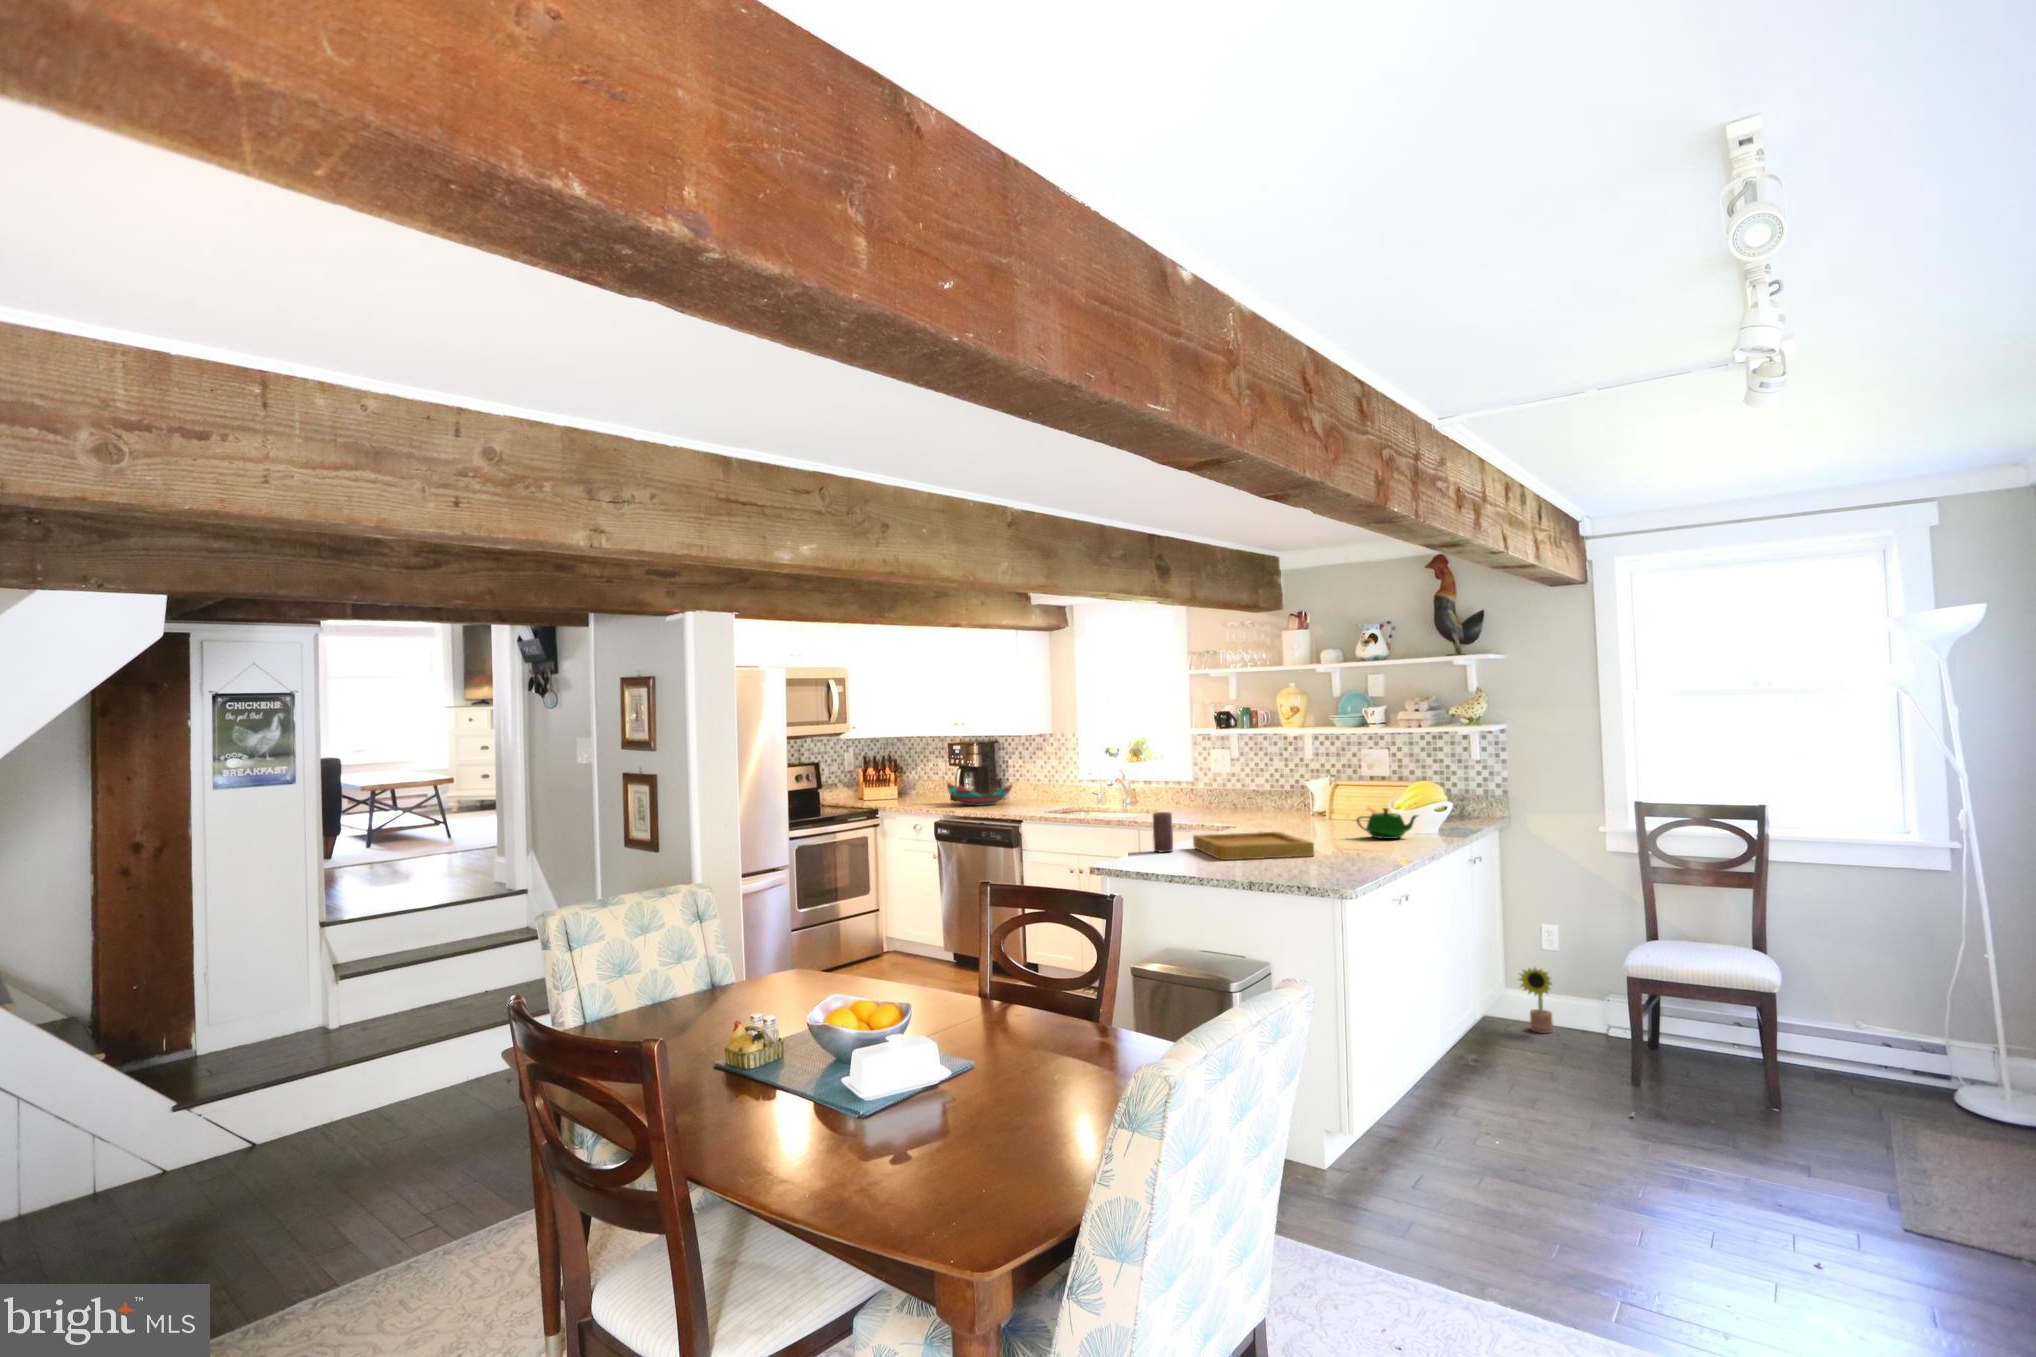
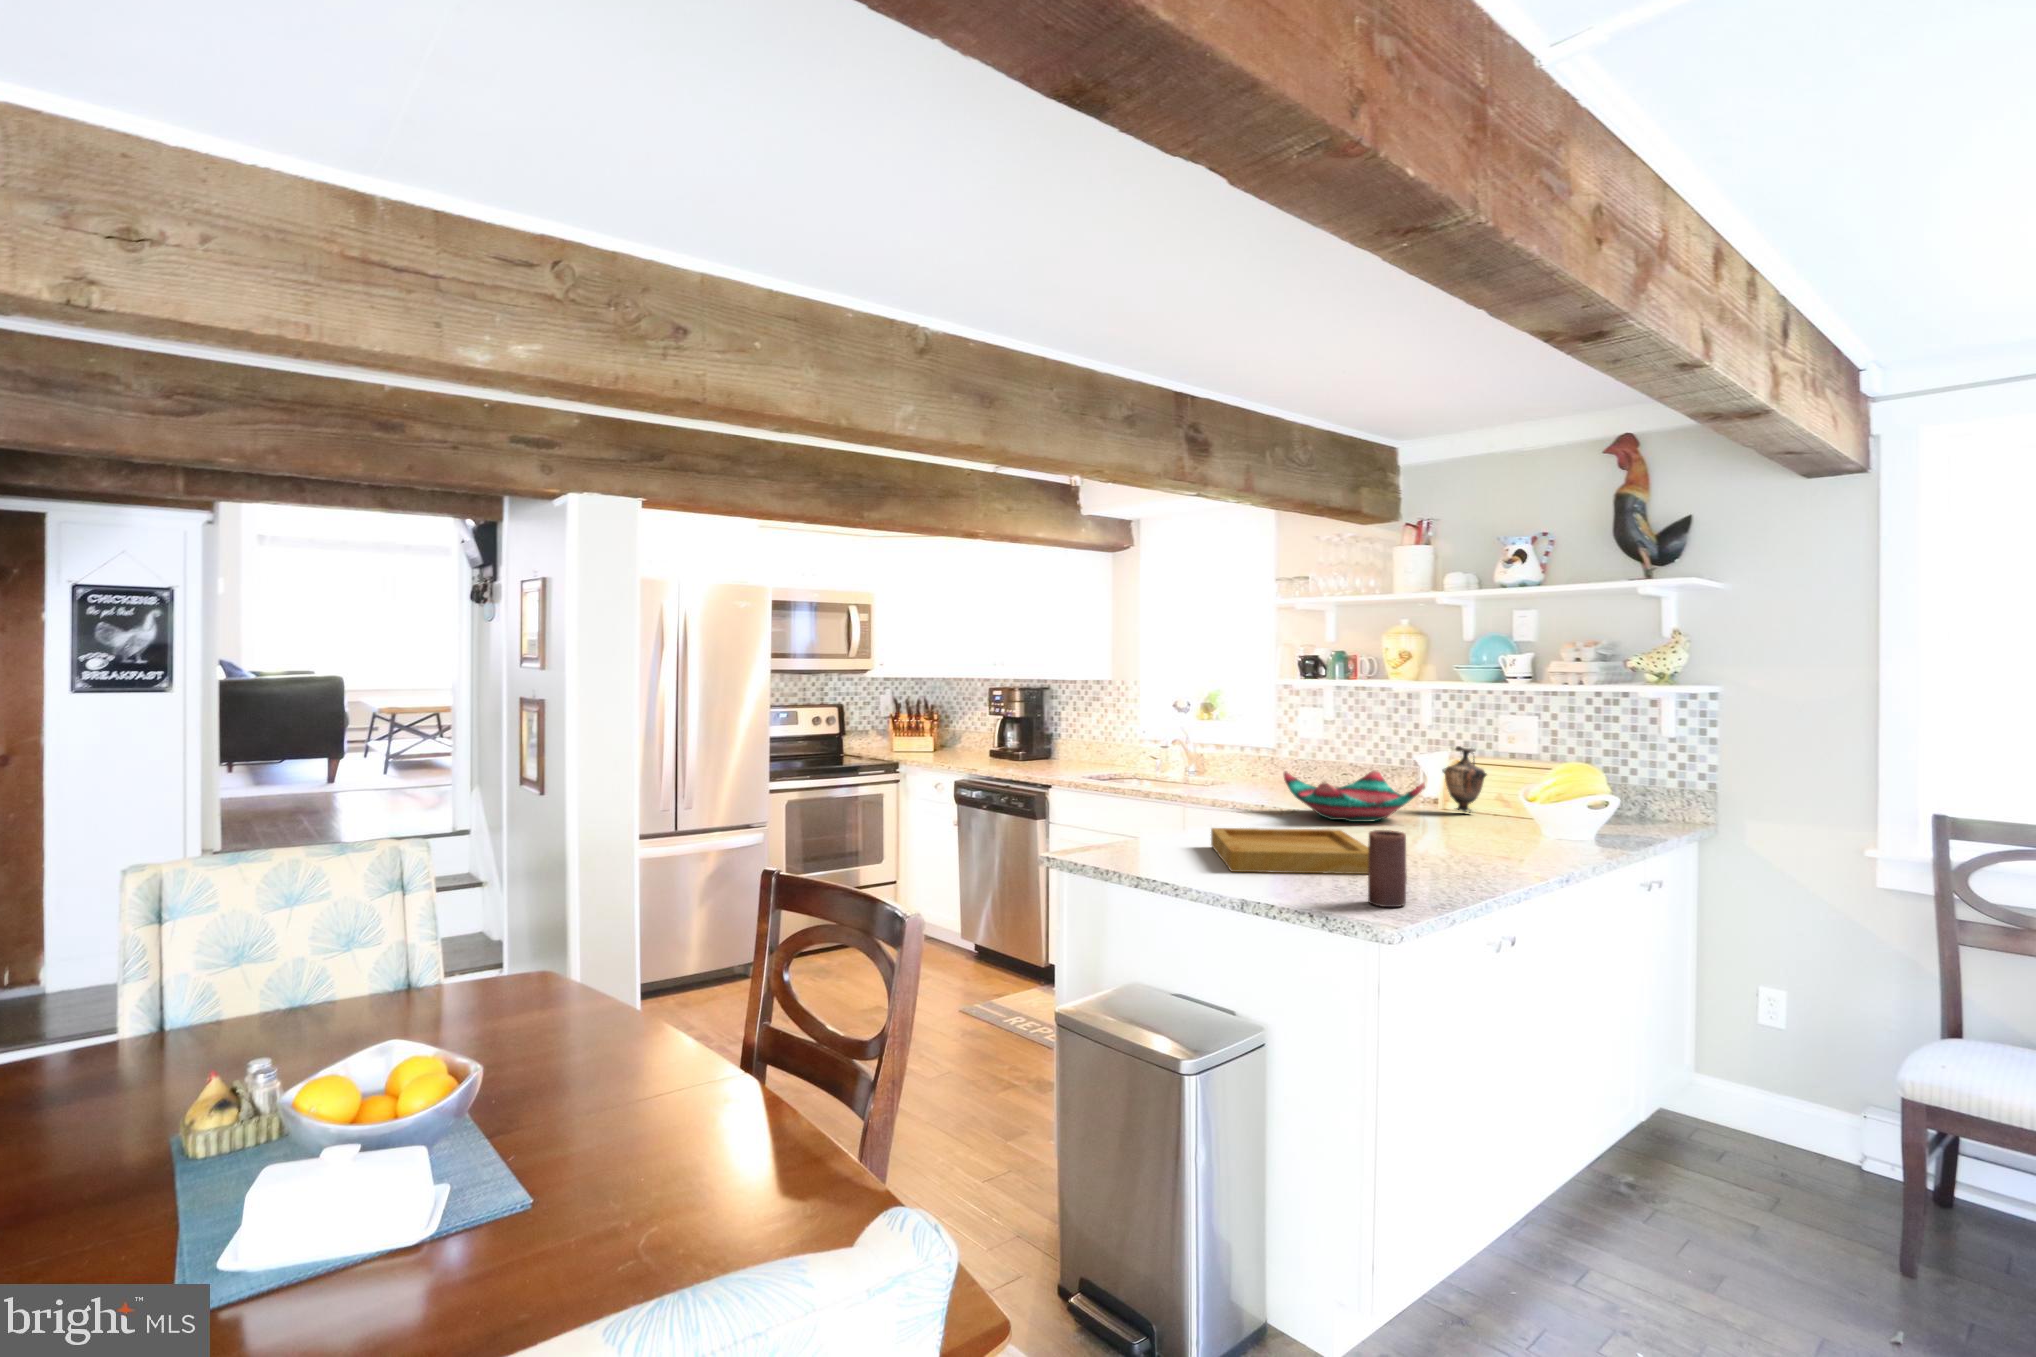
vase: none [1327,769,1359,821] -> present [1443,746,1487,813]
decorative bowl: present [947,783,1012,806] -> present [1284,771,1425,822]
teapot: present [1356,808,1417,839] -> none [1466,803,1566,849]
candle: present [1153,812,1173,852] -> present [1368,830,1407,907]
decorative plant: present [1519,968,1553,1033] -> none [1714,1045,1773,1144]

